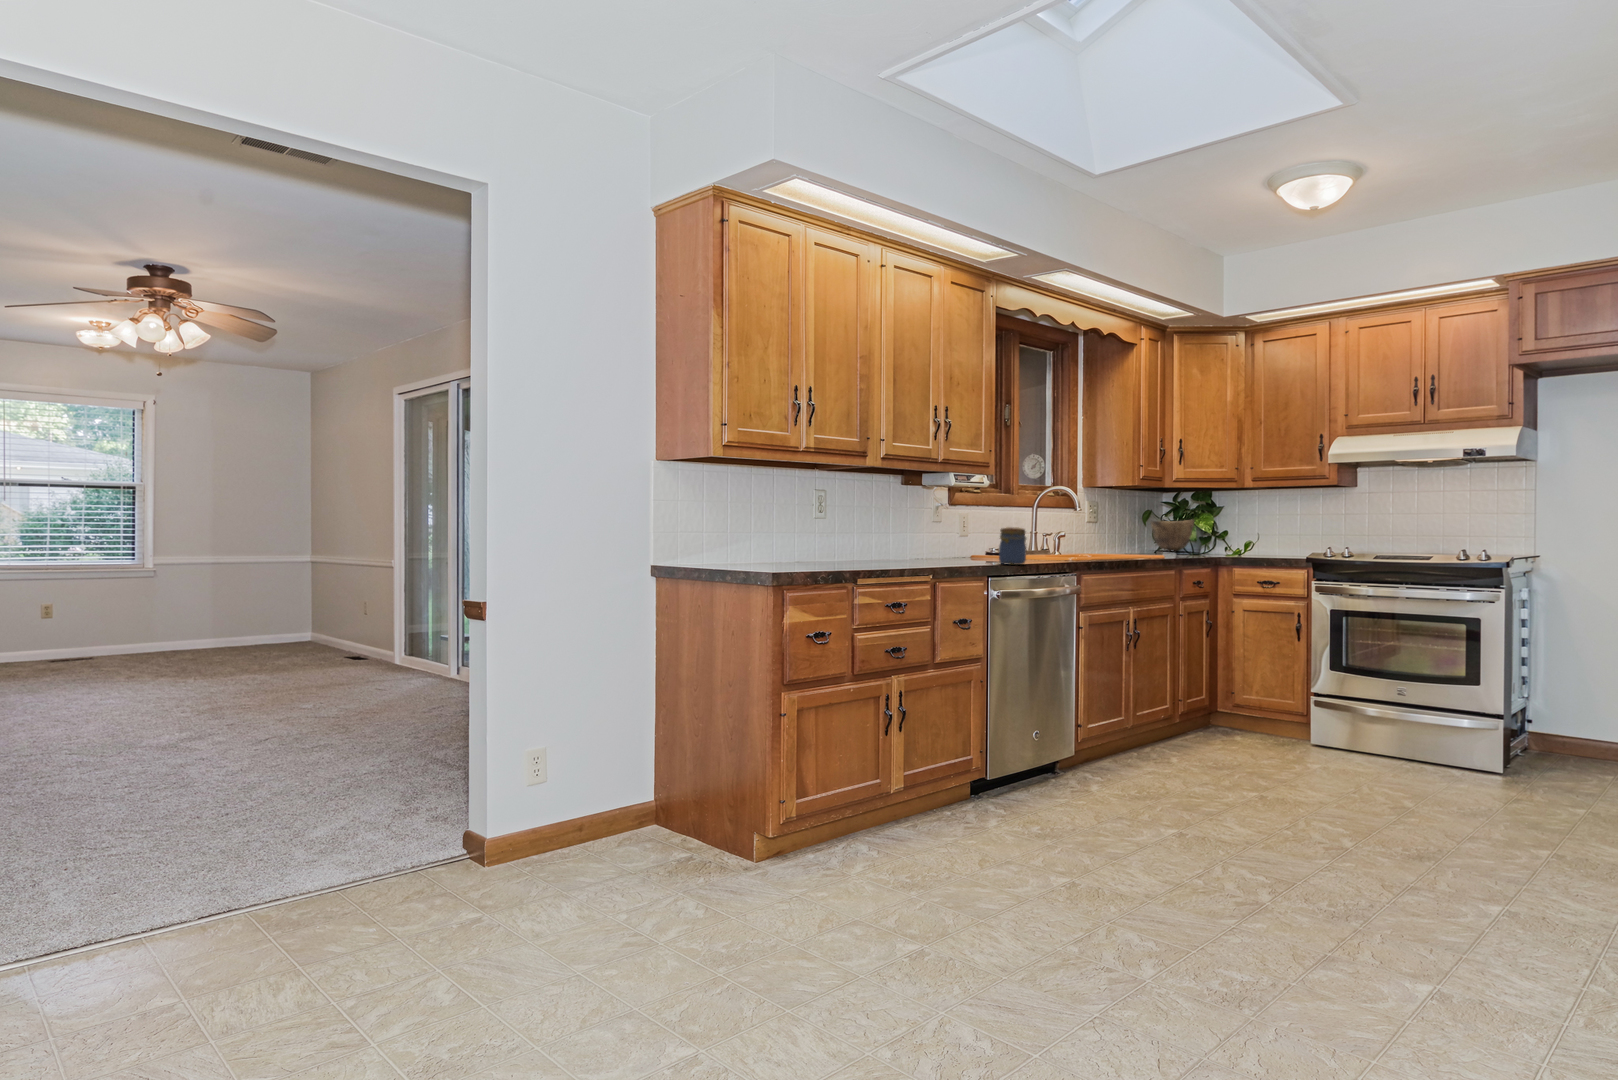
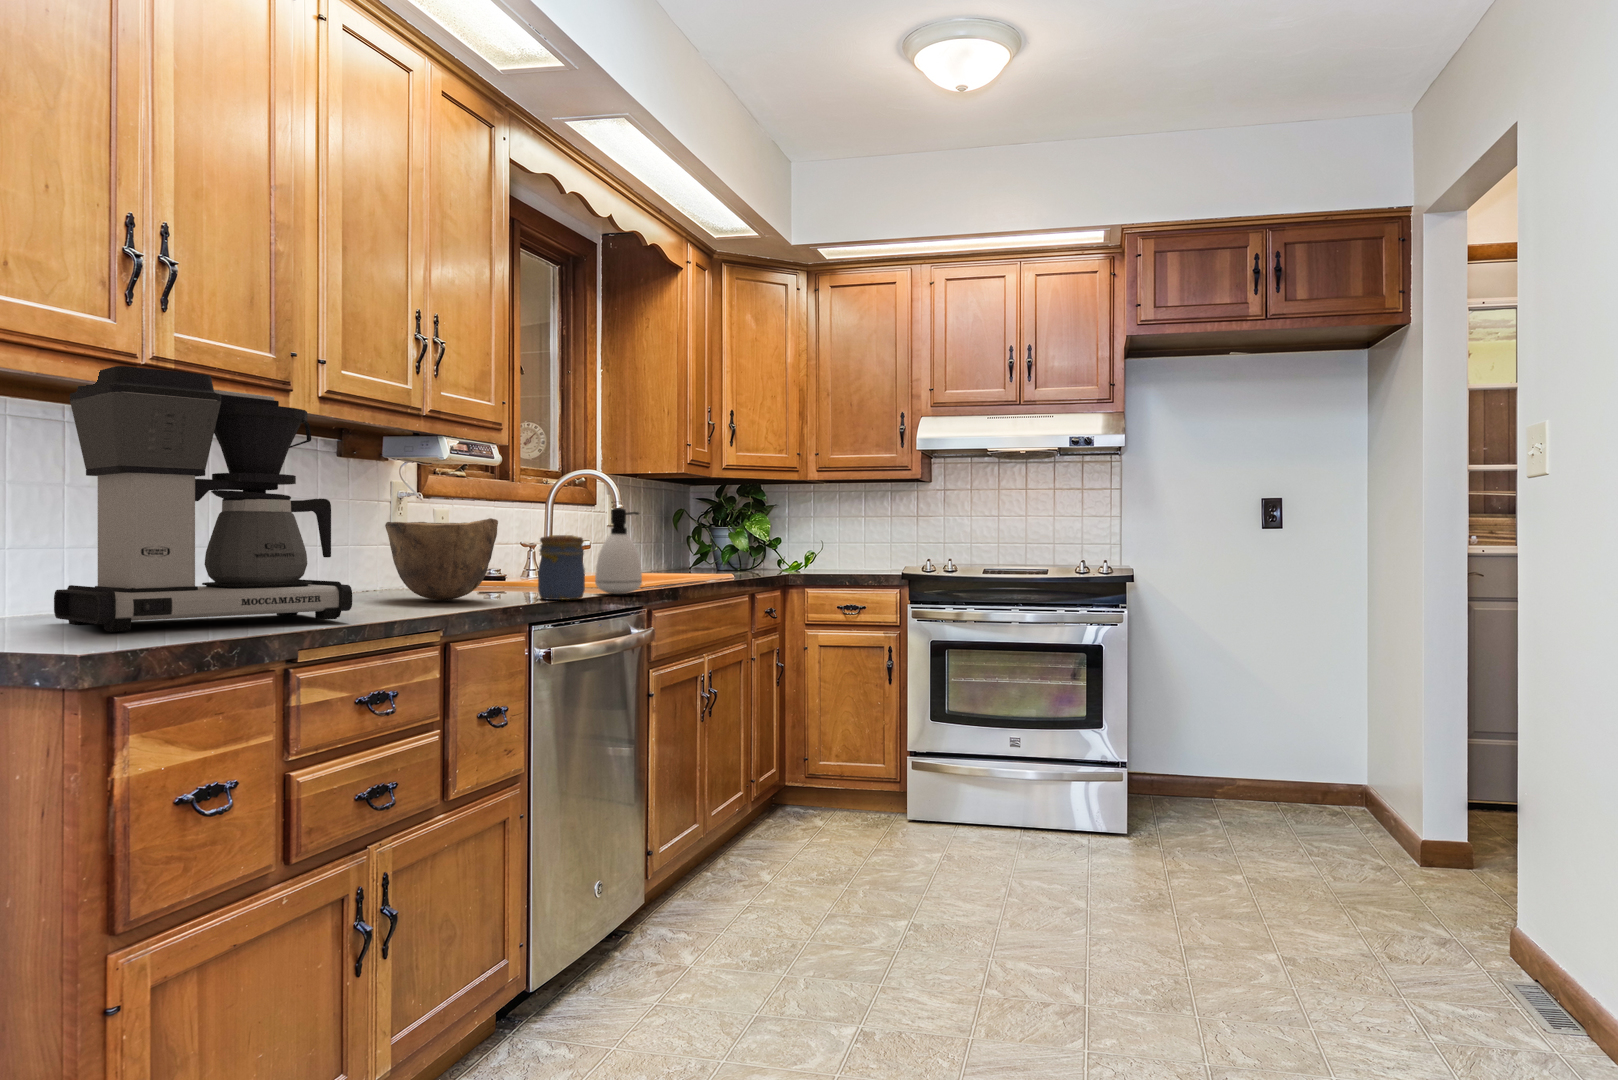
coffee maker: none [768,453,888,568] -> present [54,366,352,632]
soap dispenser: none [1039,511,1067,563] -> present [595,508,642,594]
bowl: present [1151,520,1194,551] -> present [385,518,498,601]

